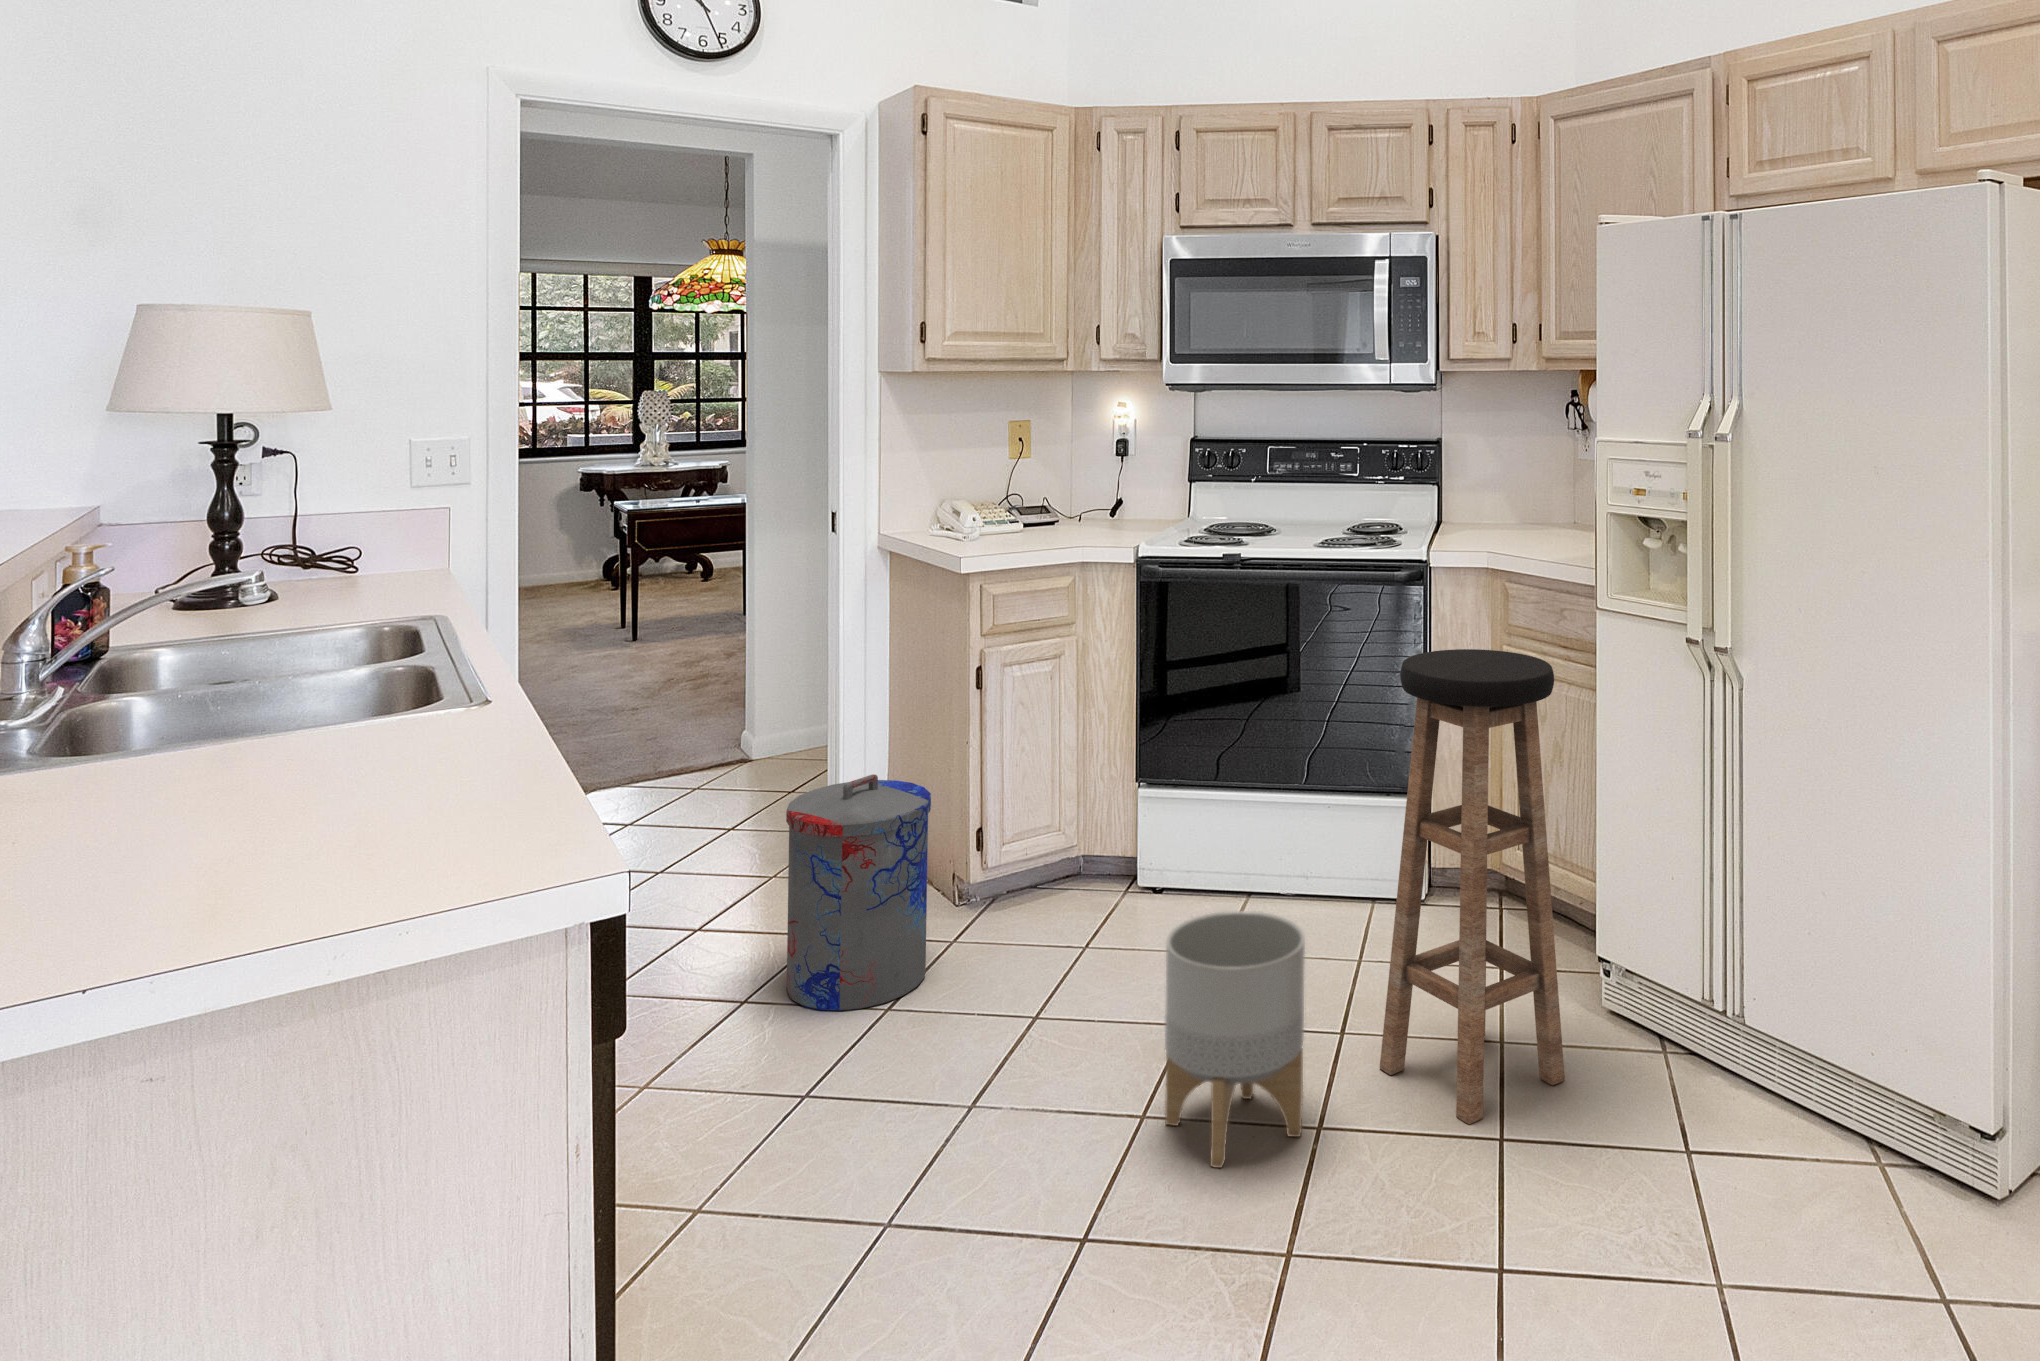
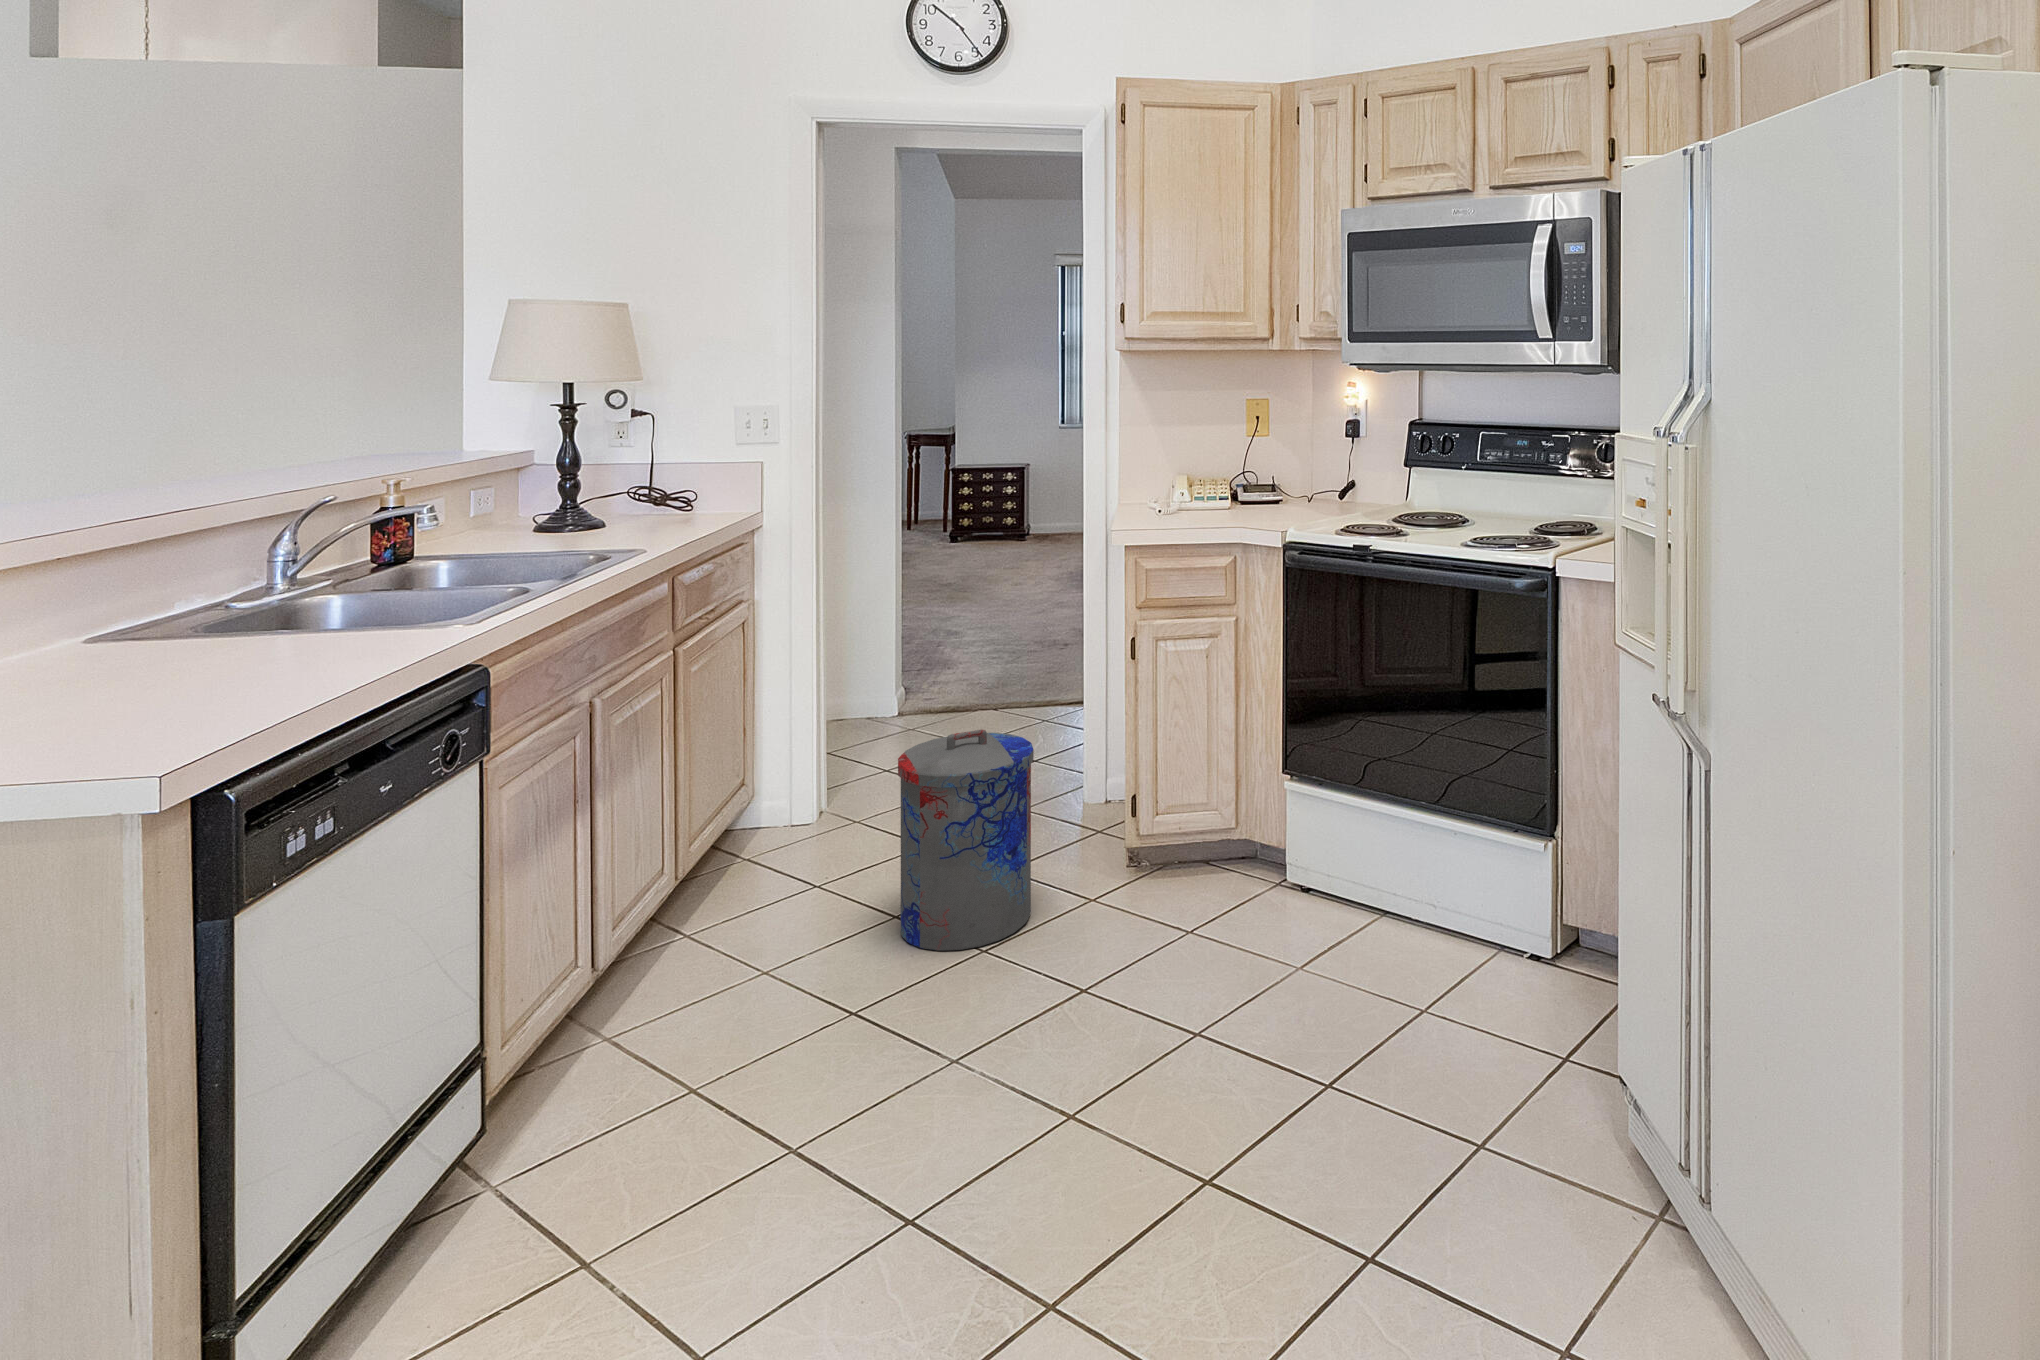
bar stool: present [1380,649,1565,1124] -> none [1277,680,1468,1284]
planter: present [1165,911,1305,1168] -> none [984,943,1146,1239]

